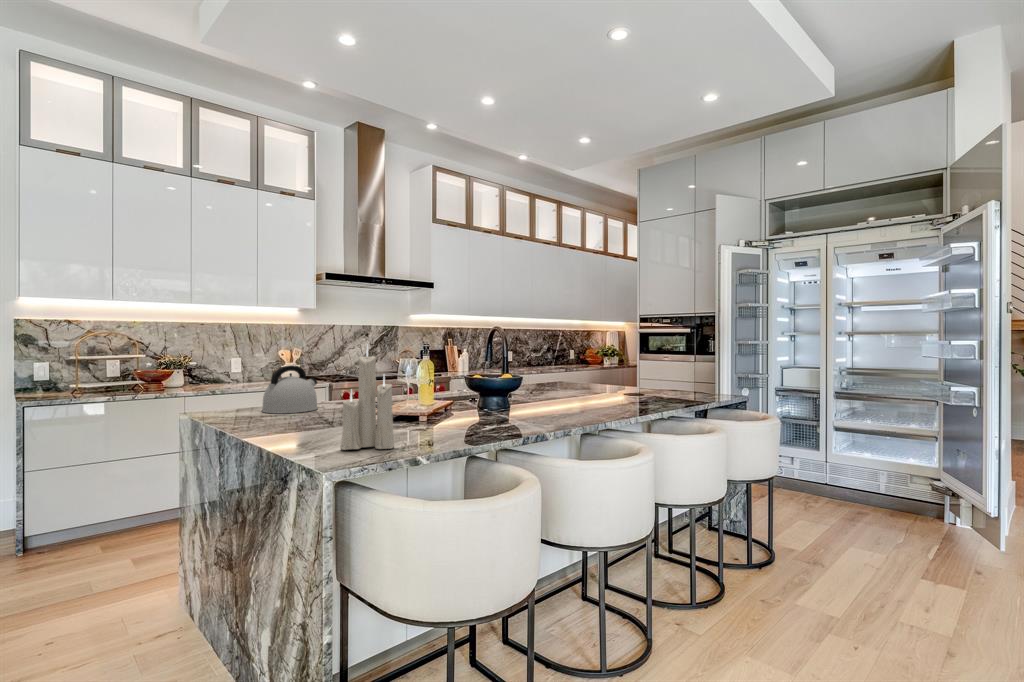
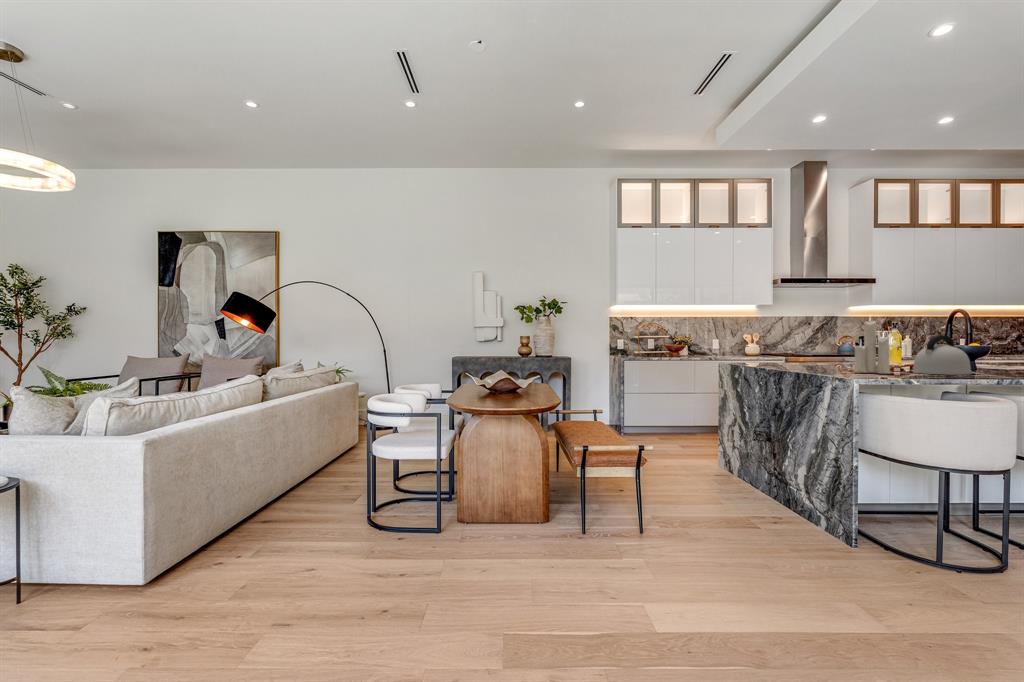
kettle: present [262,365,318,413] -> present [913,335,971,375]

